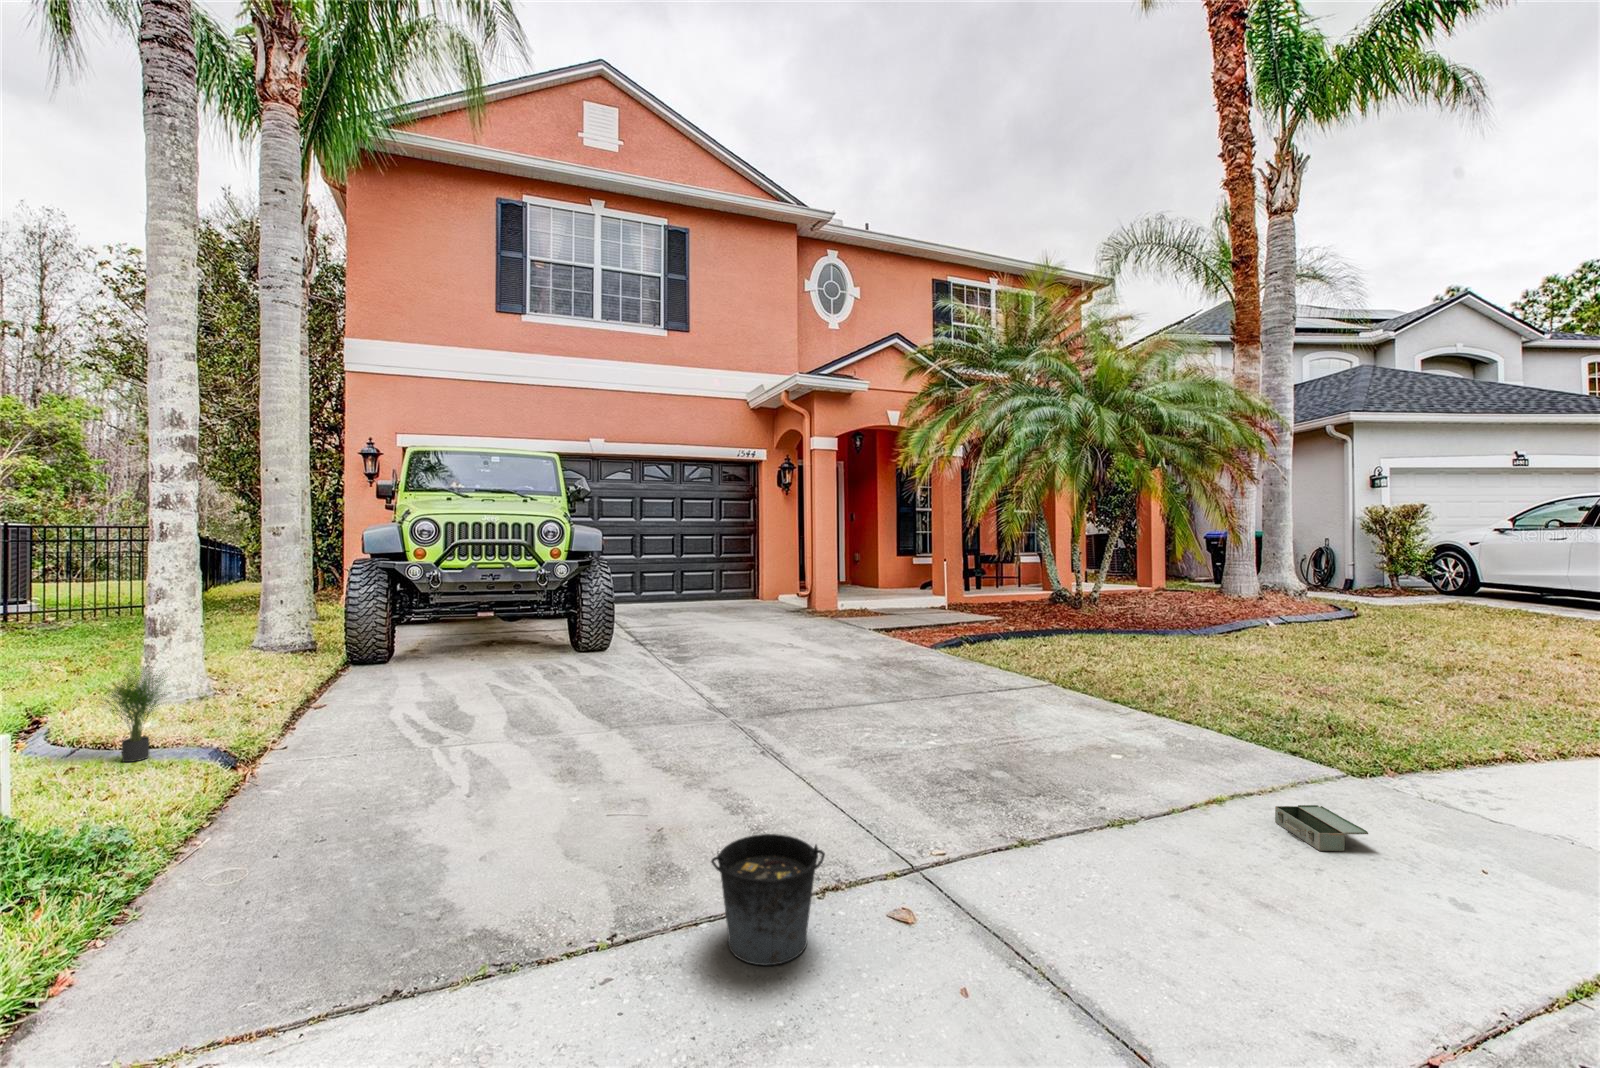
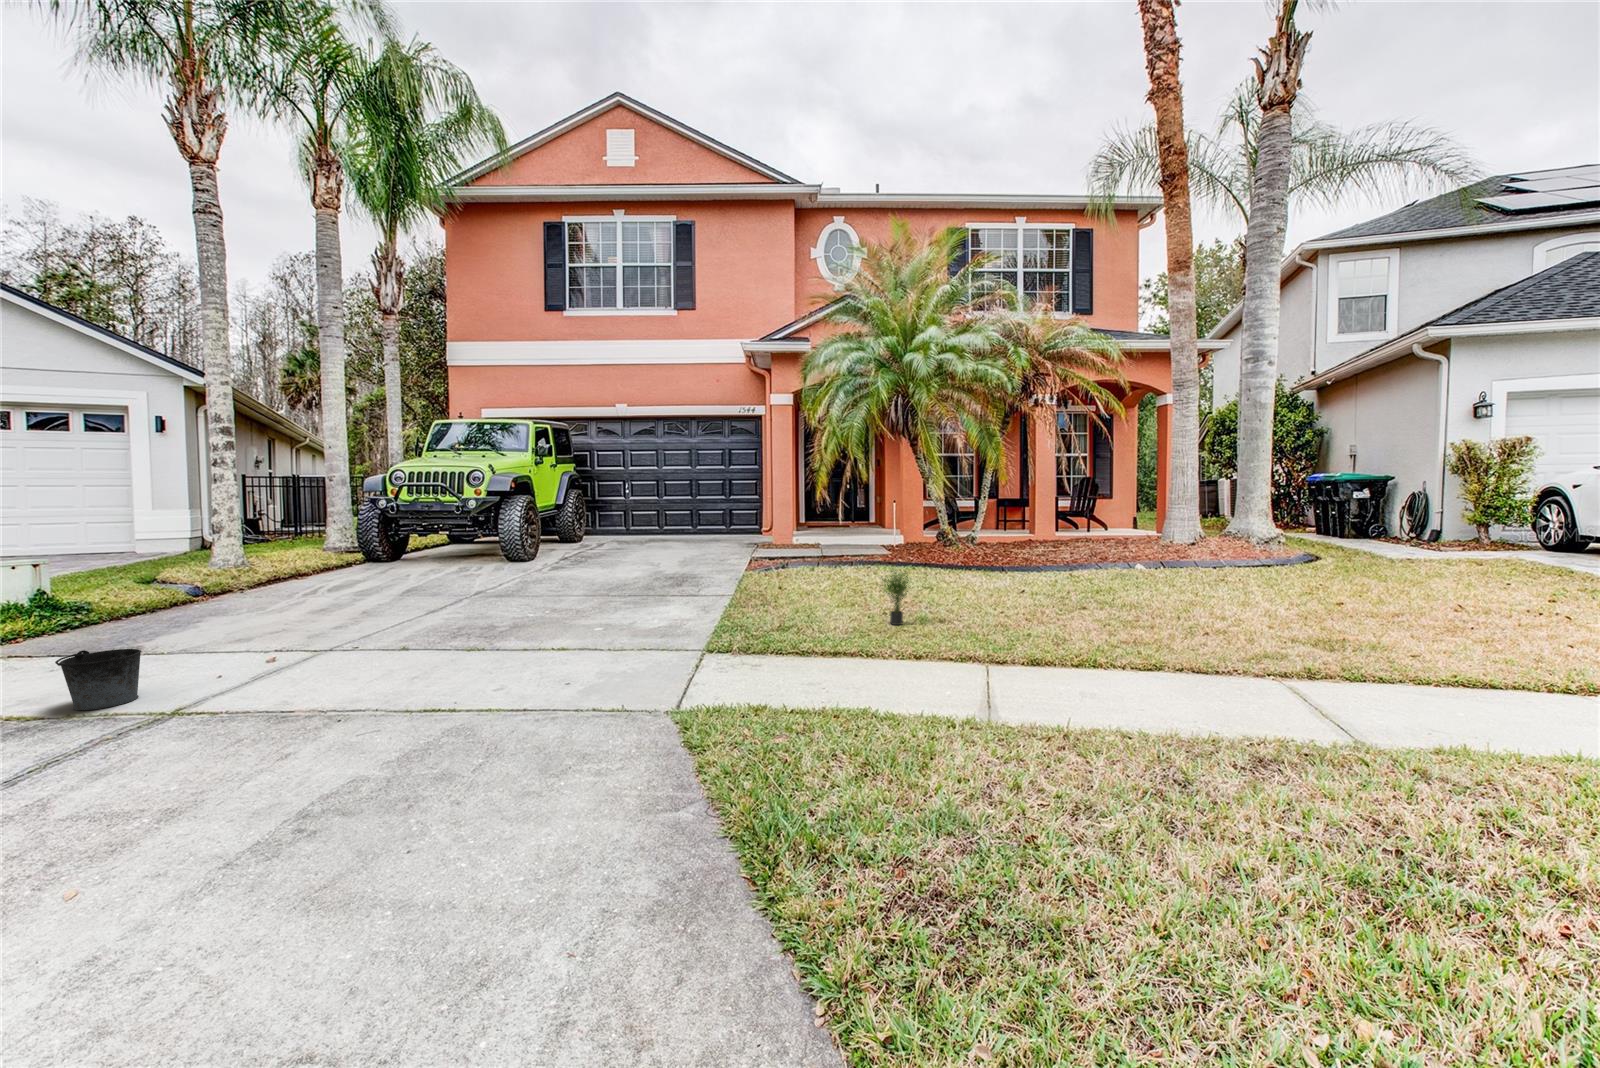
potted plant: present [96,671,165,762] -> present [882,570,909,625]
toolbox: present [1275,805,1368,851] -> none [473,690,541,722]

